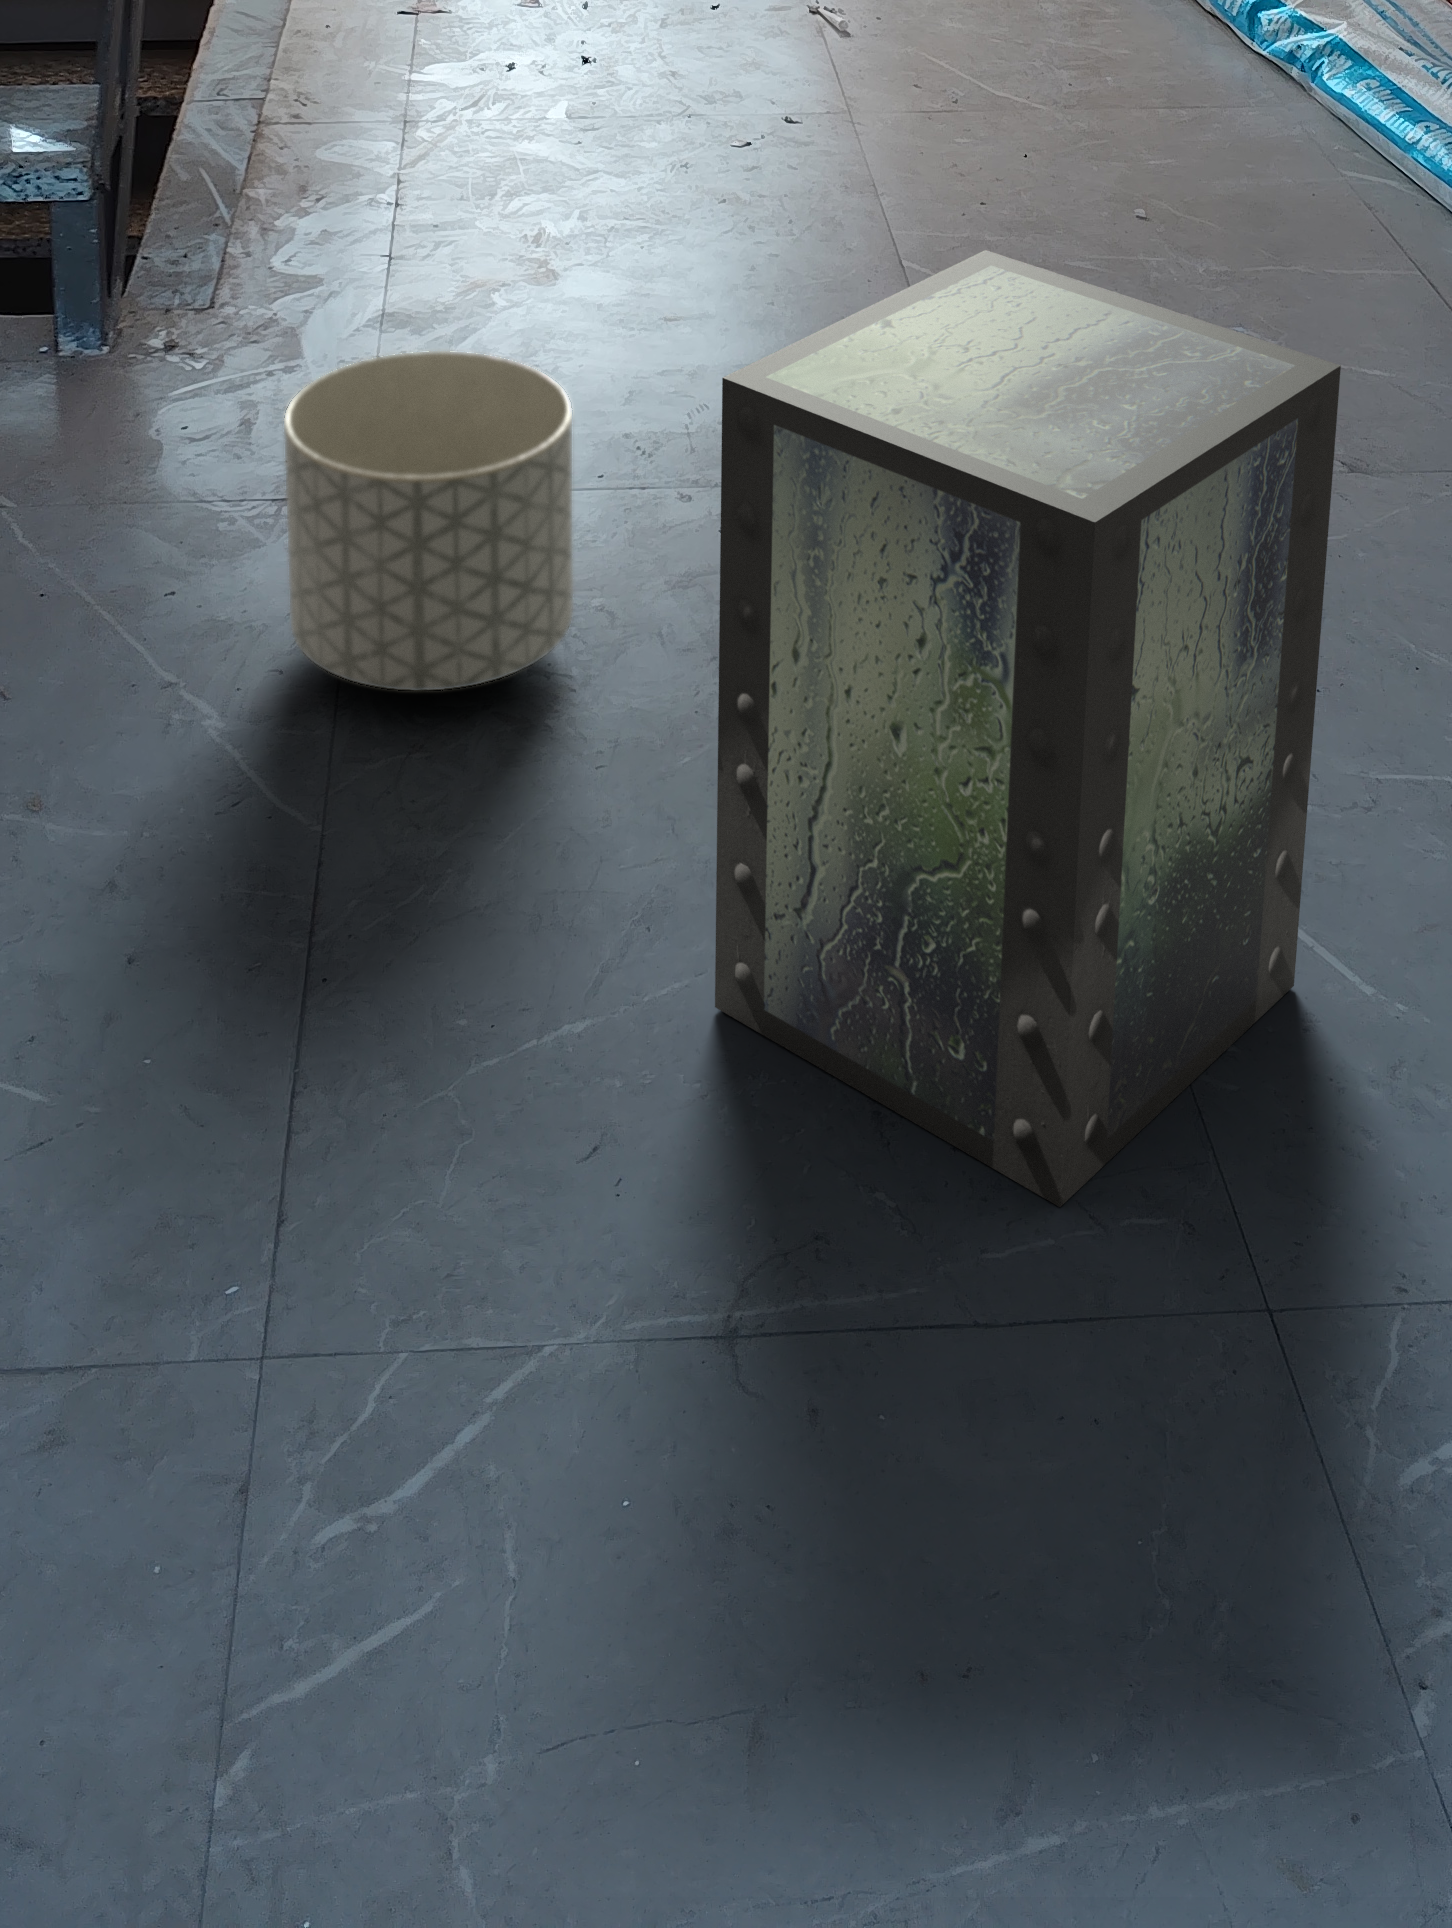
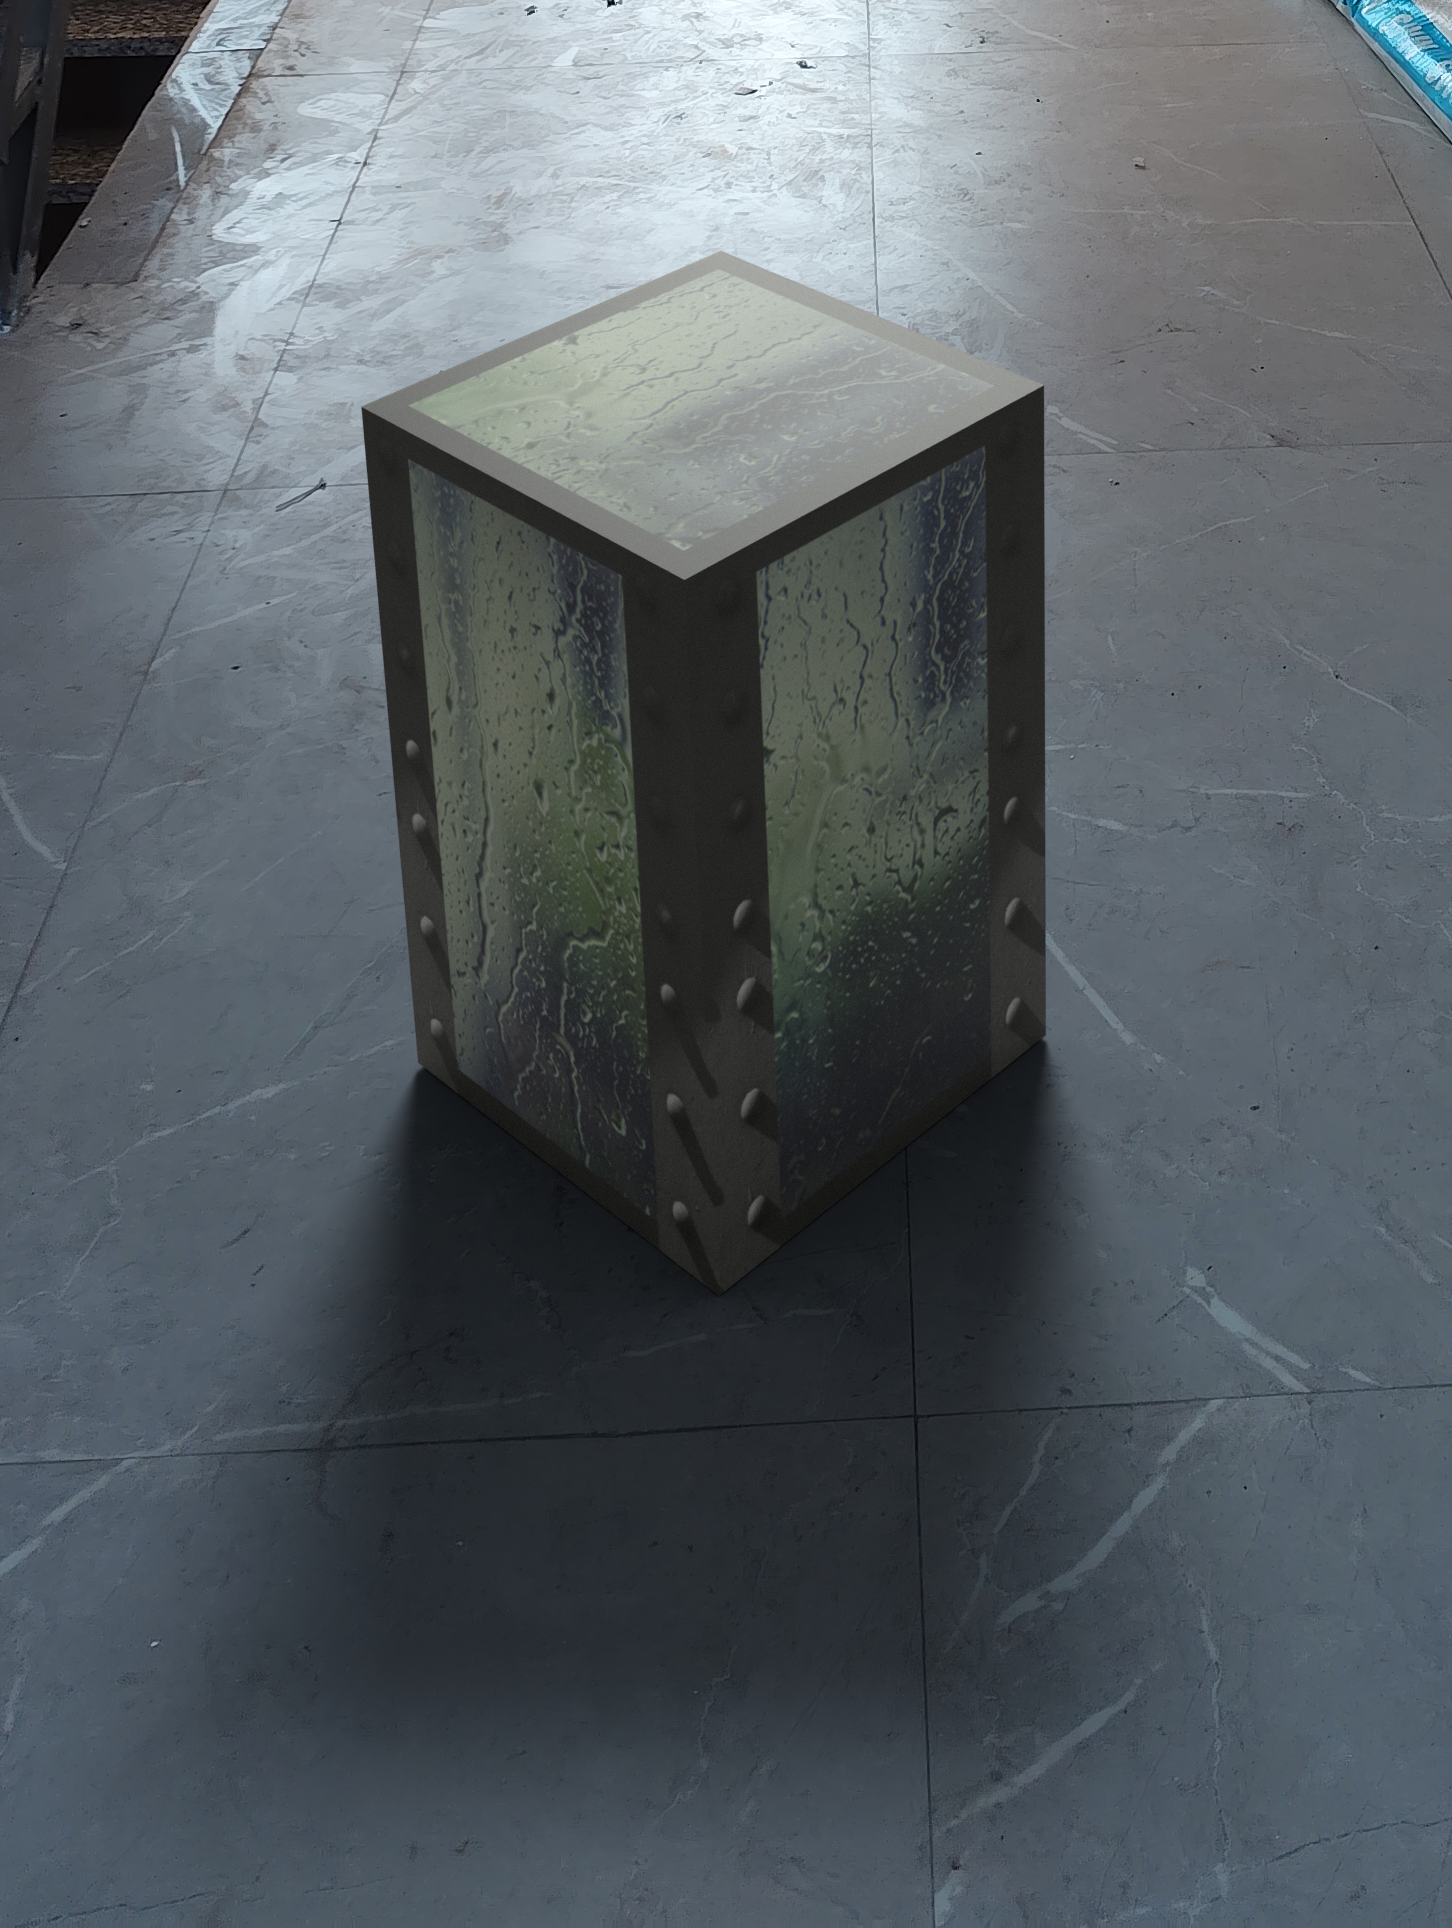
planter: present [284,351,573,691] -> none [61,341,391,705]

